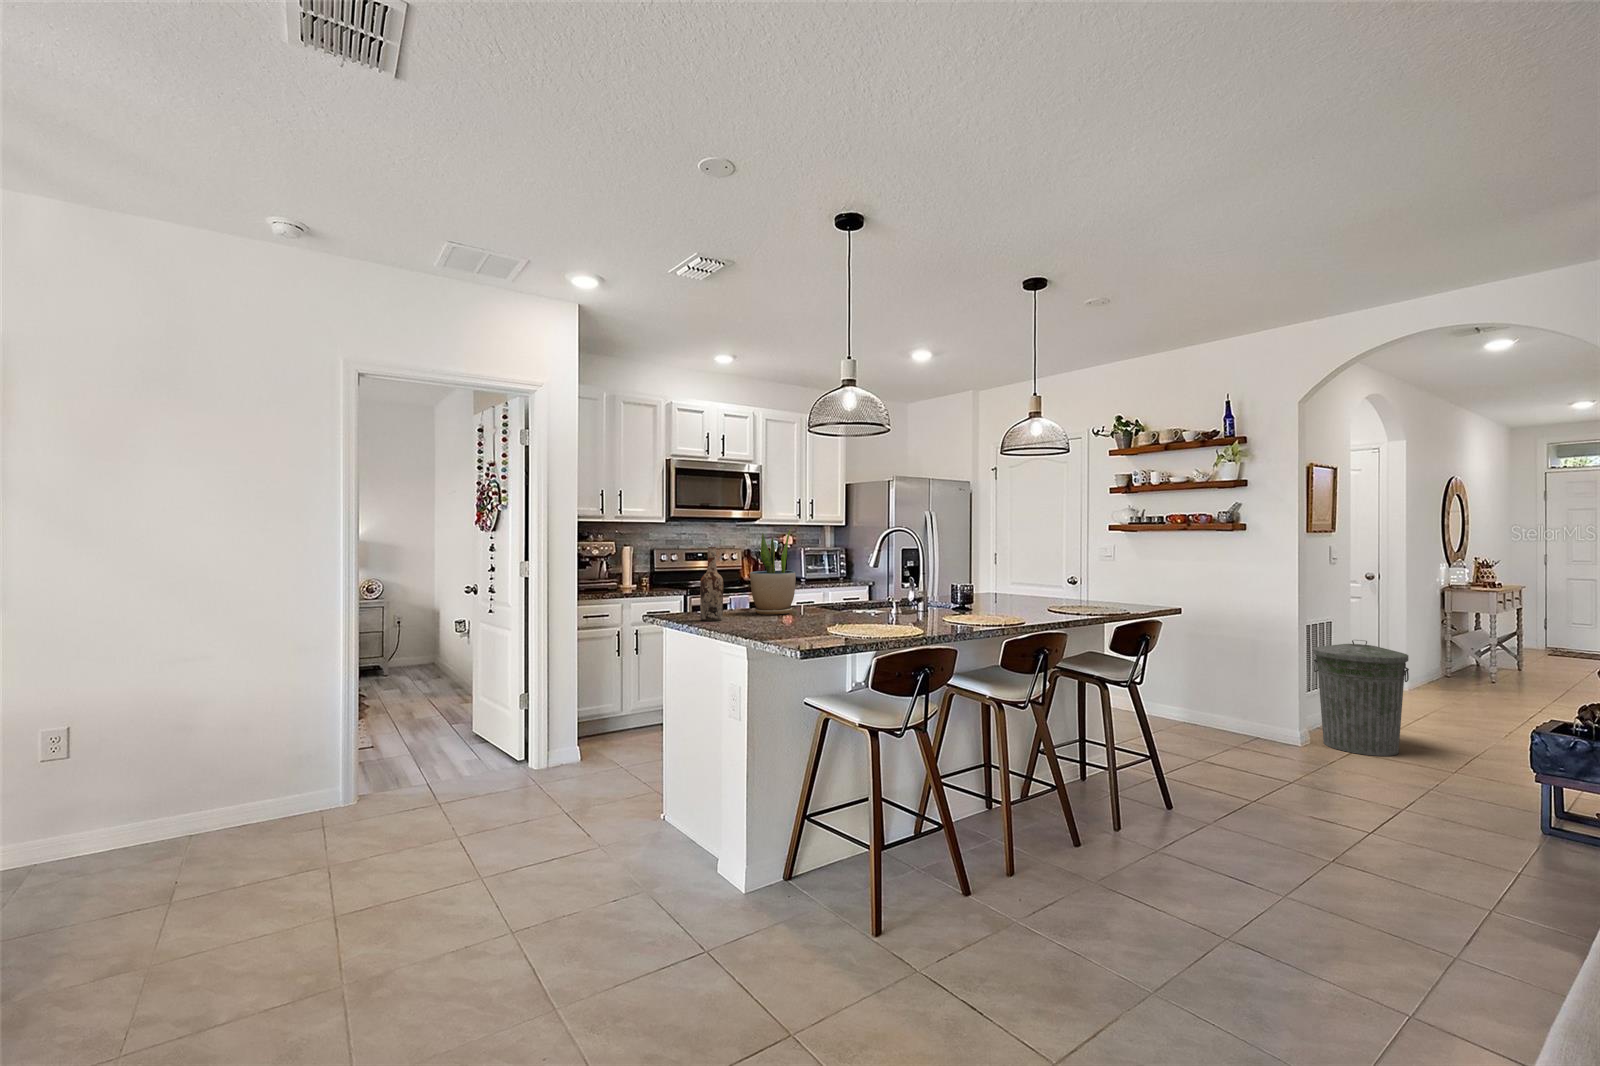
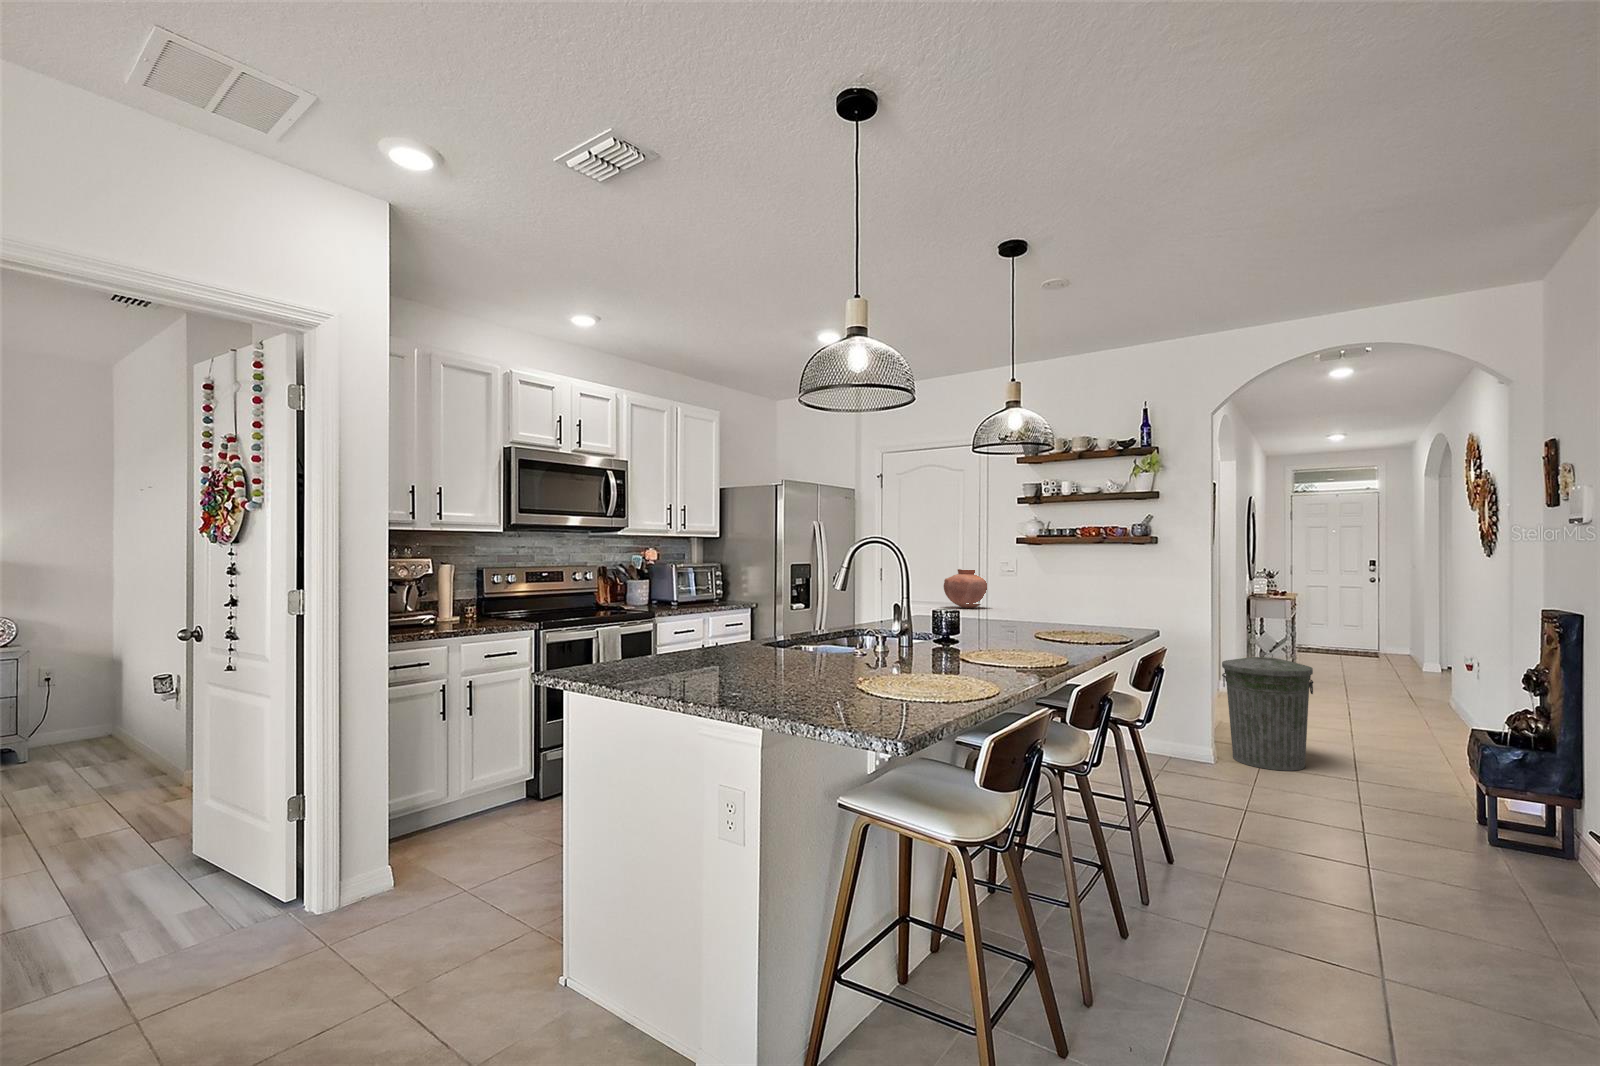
potted plant: present [750,528,796,615] -> none [689,535,756,664]
wine bottle: present [700,547,723,621] -> none [638,565,675,684]
vase: none [1048,554,1095,591] -> present [944,569,987,608]

